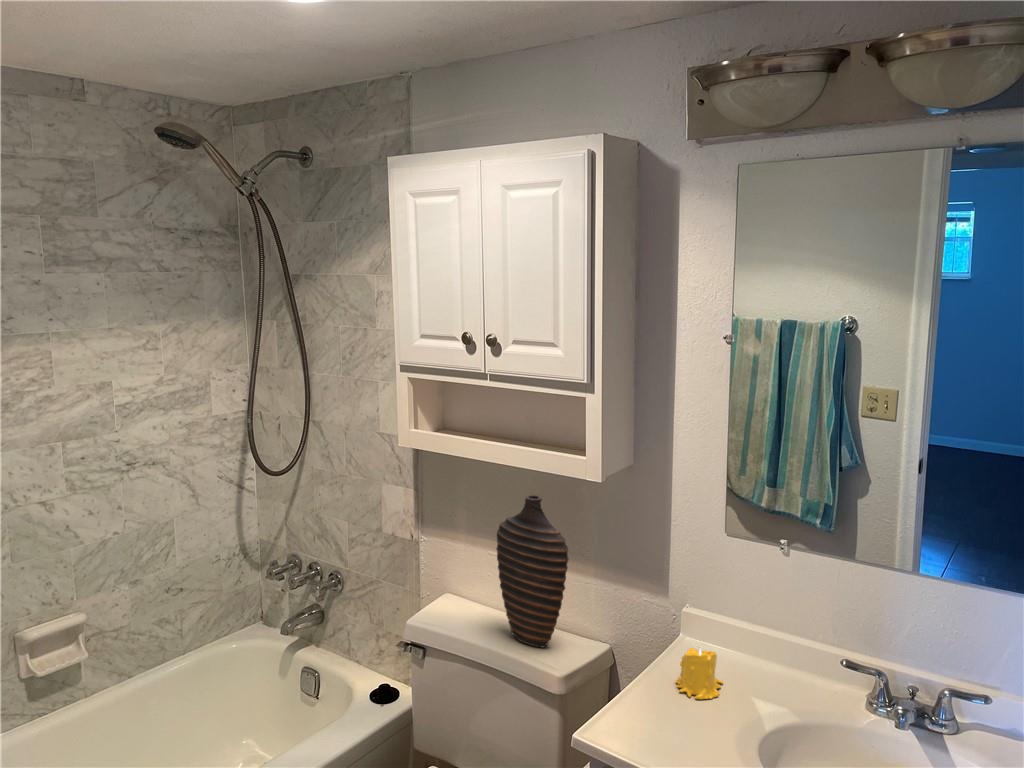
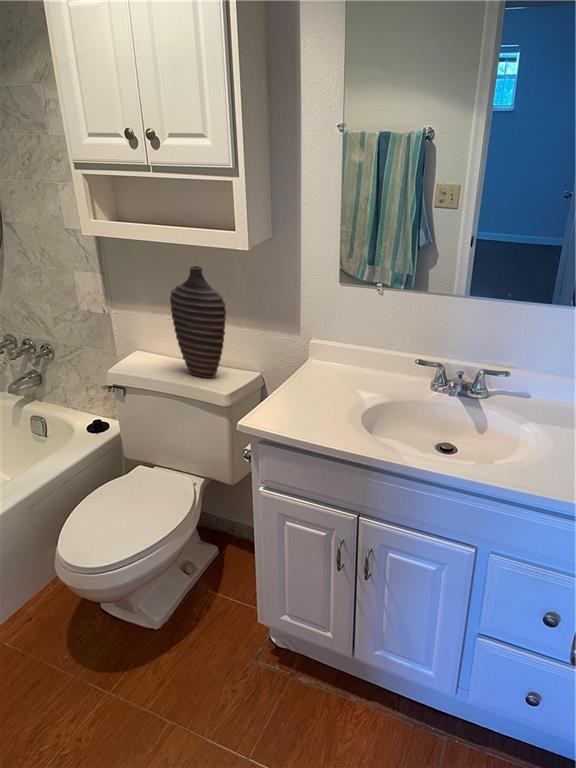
candle: present [676,648,723,700] -> none [307,359,339,395]

